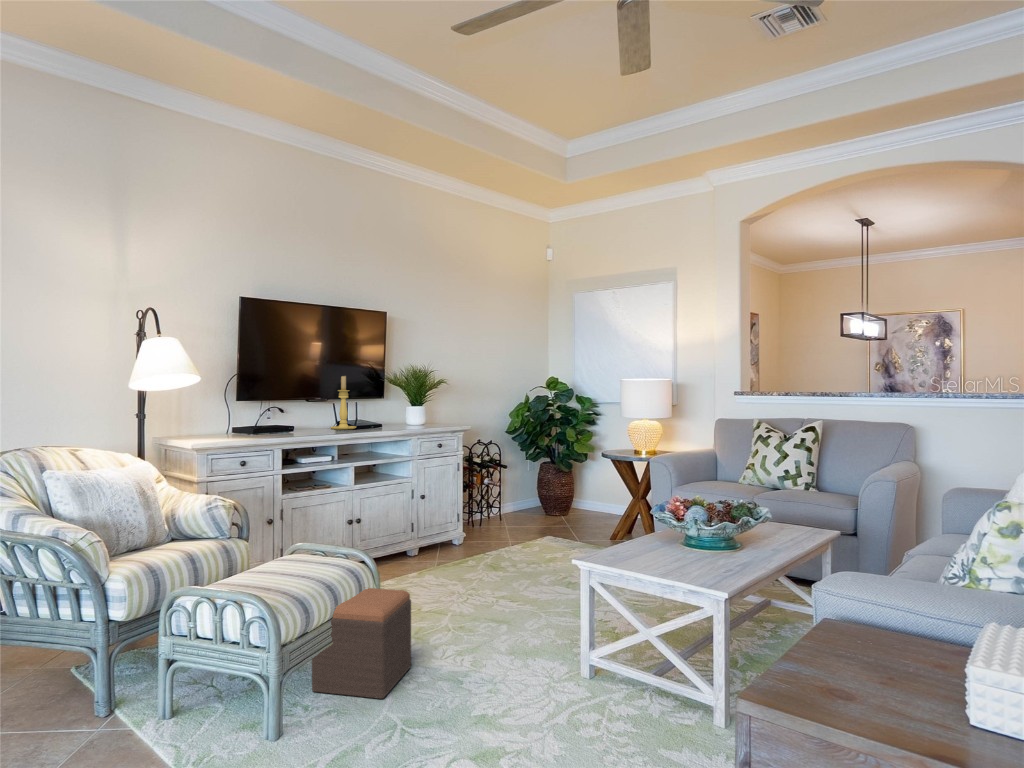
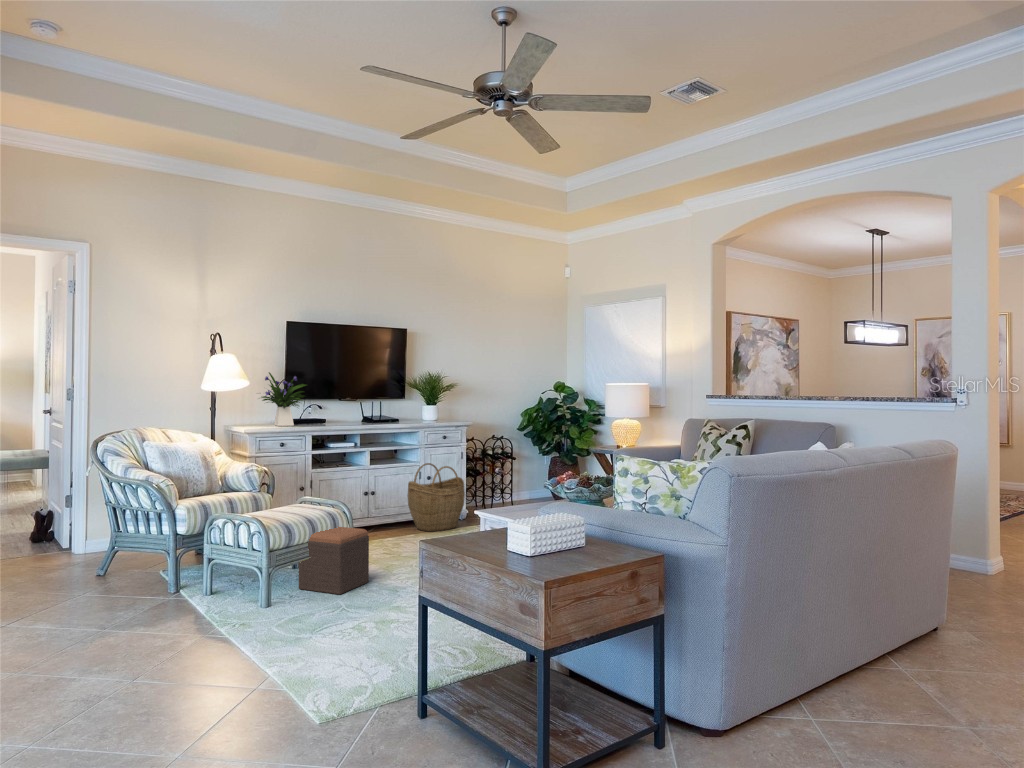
flower arrangement: none [202,364,273,437] -> present [261,372,307,426]
candle holder: present [331,376,356,429] -> none [357,379,378,423]
woven basket: none [402,478,472,566] -> present [407,463,465,532]

